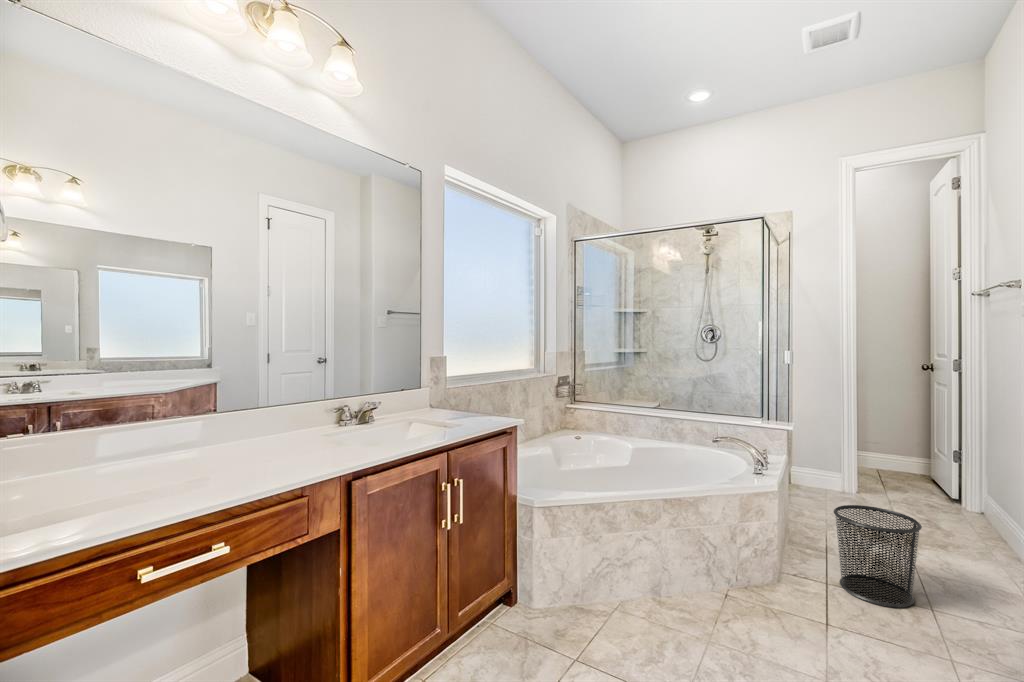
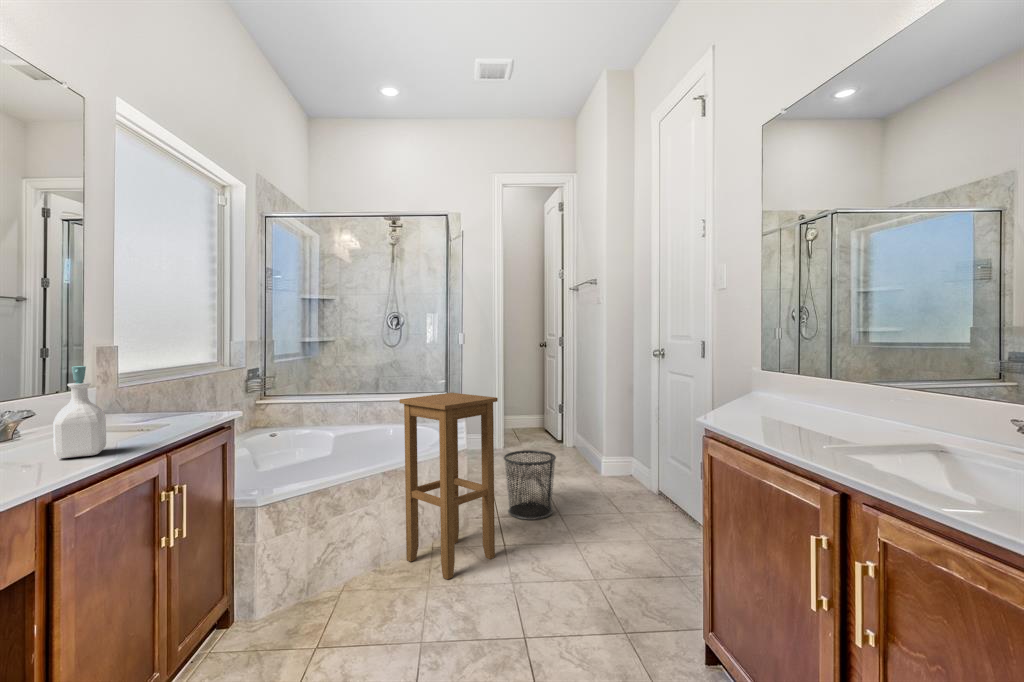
soap bottle: none [364,372,400,444] -> present [53,366,106,458]
stool: none [683,421,810,647] -> present [400,393,498,579]

